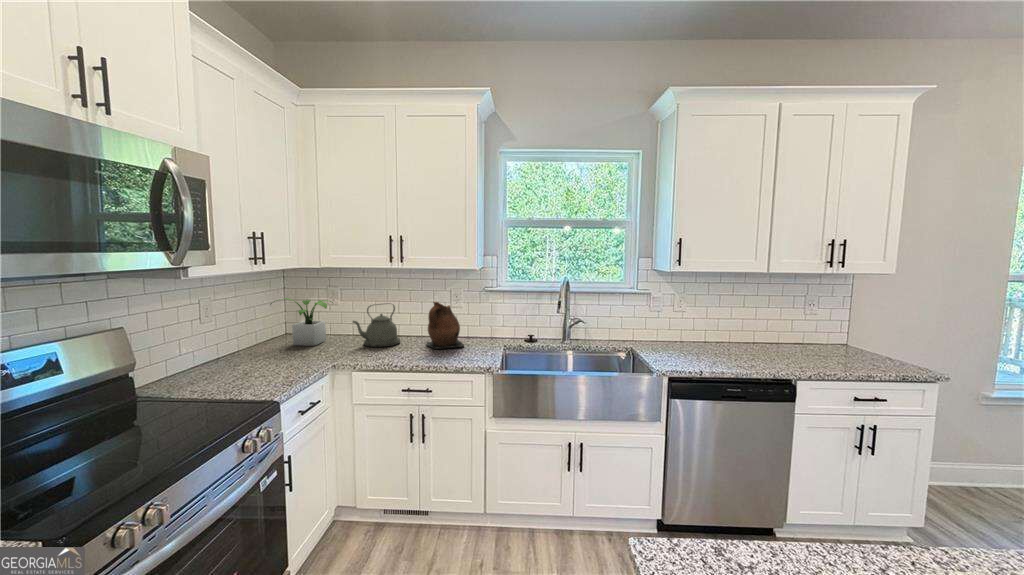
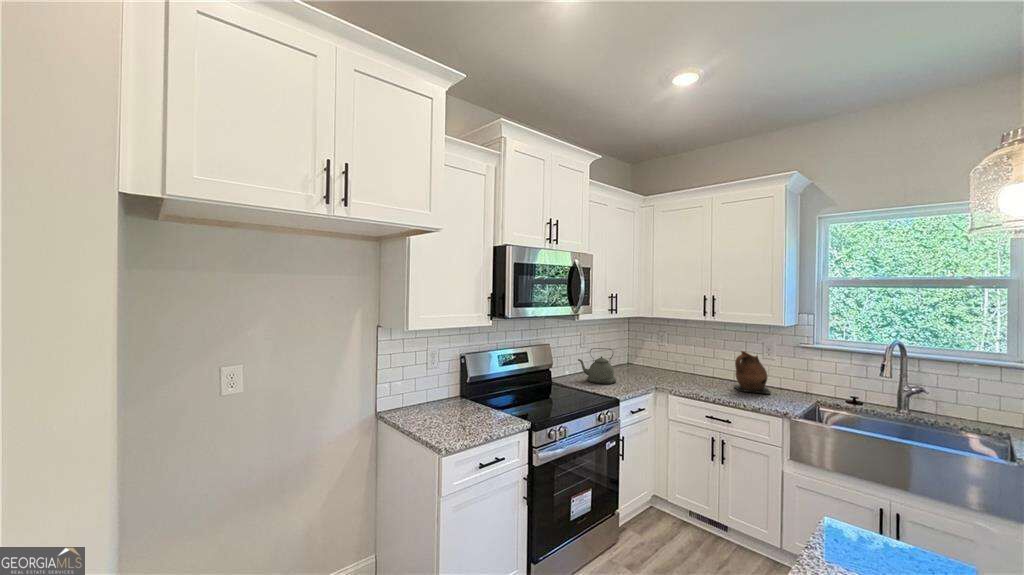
potted plant: present [270,298,333,346] -> none [620,337,662,373]
kettle: present [353,303,400,347] -> present [578,348,616,384]

